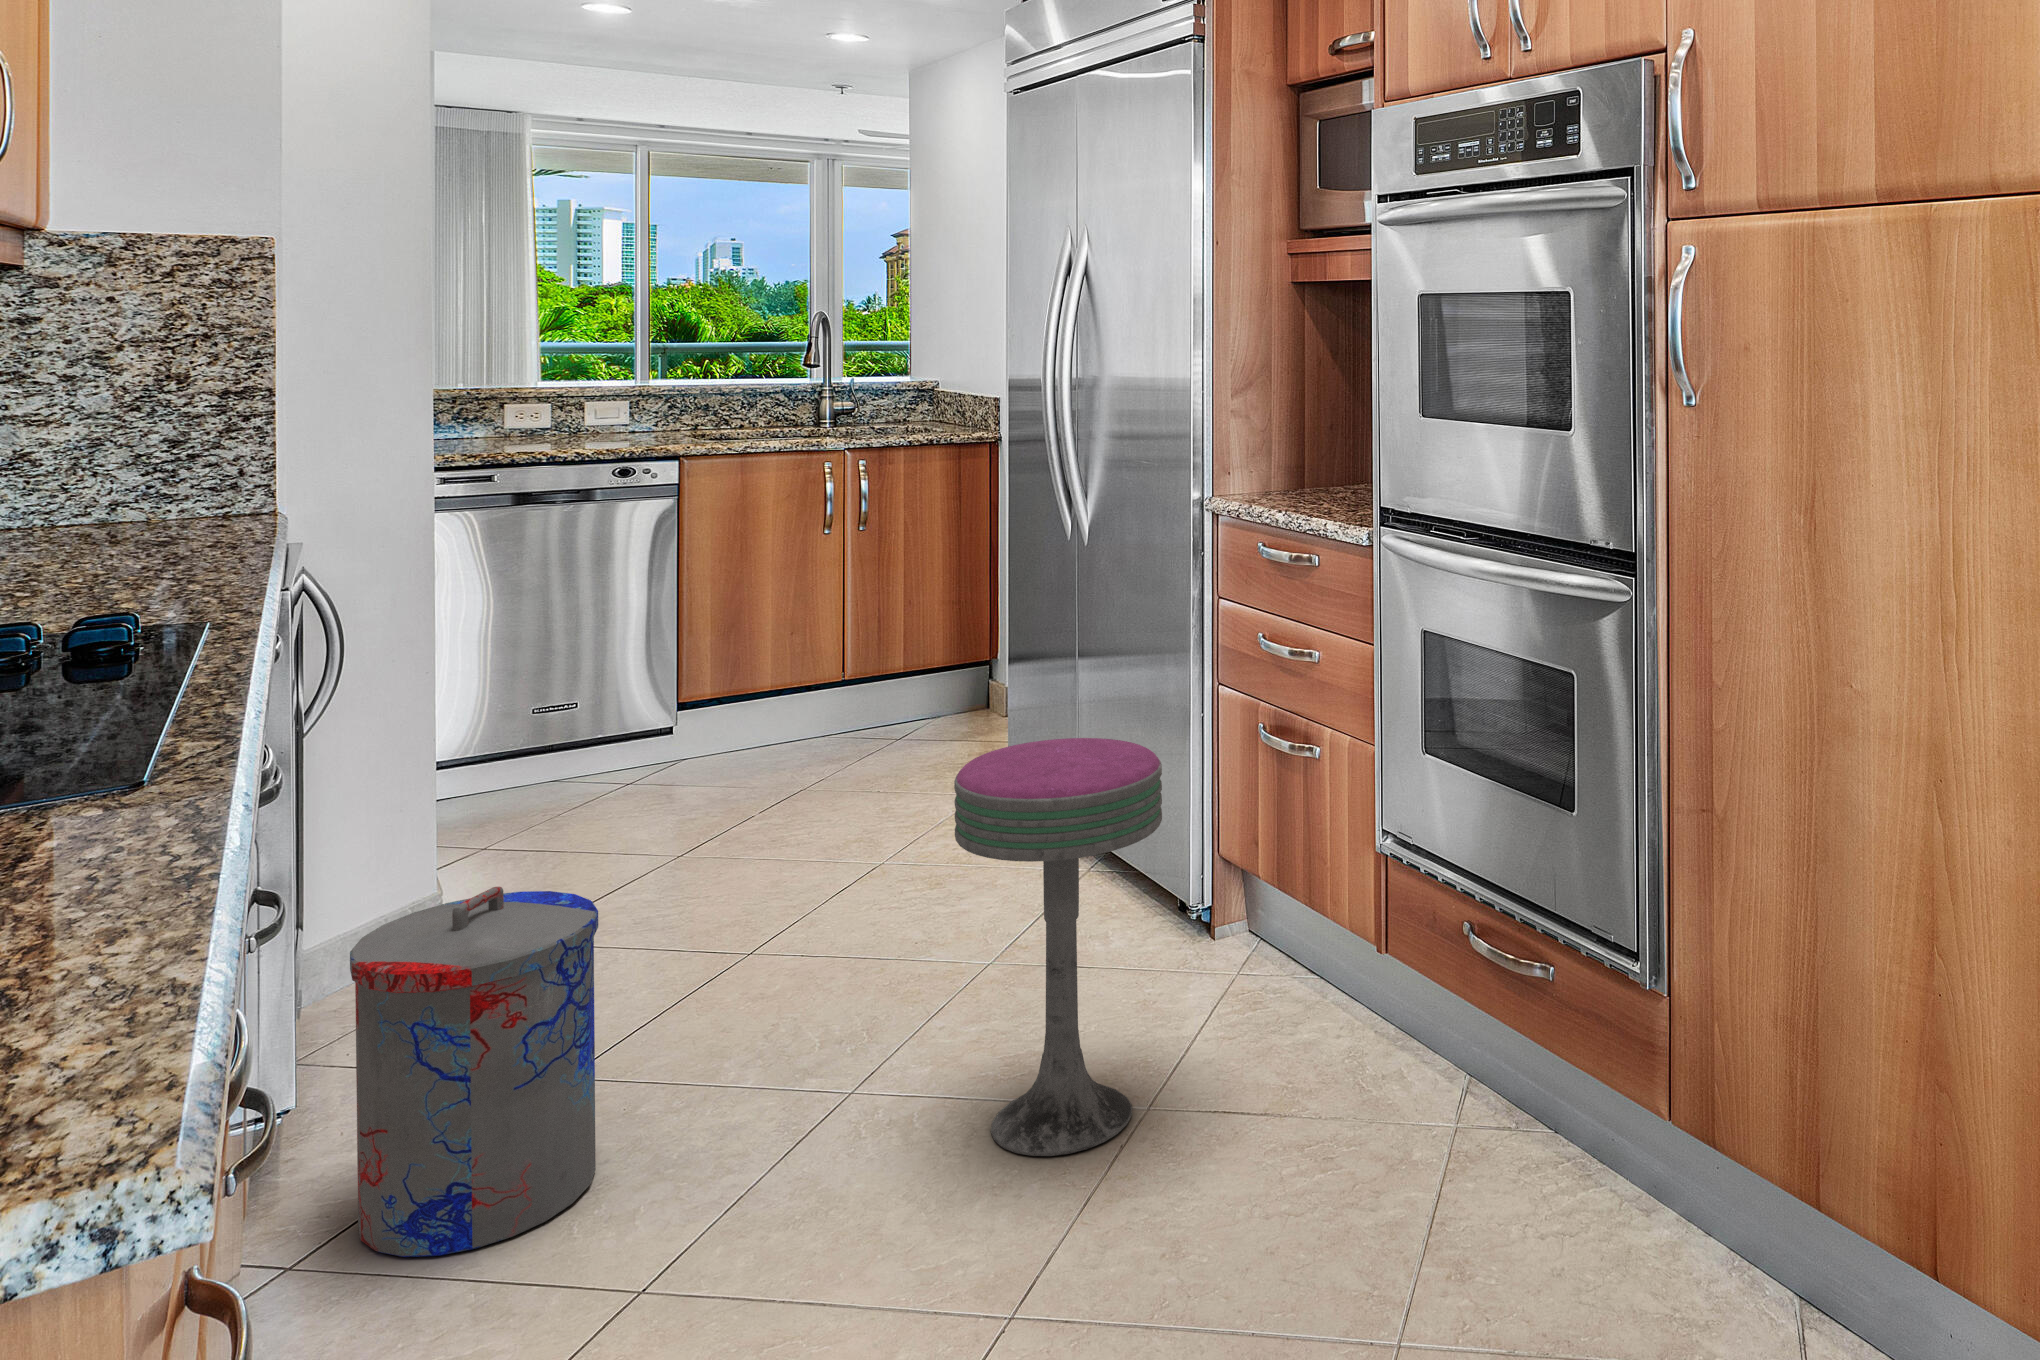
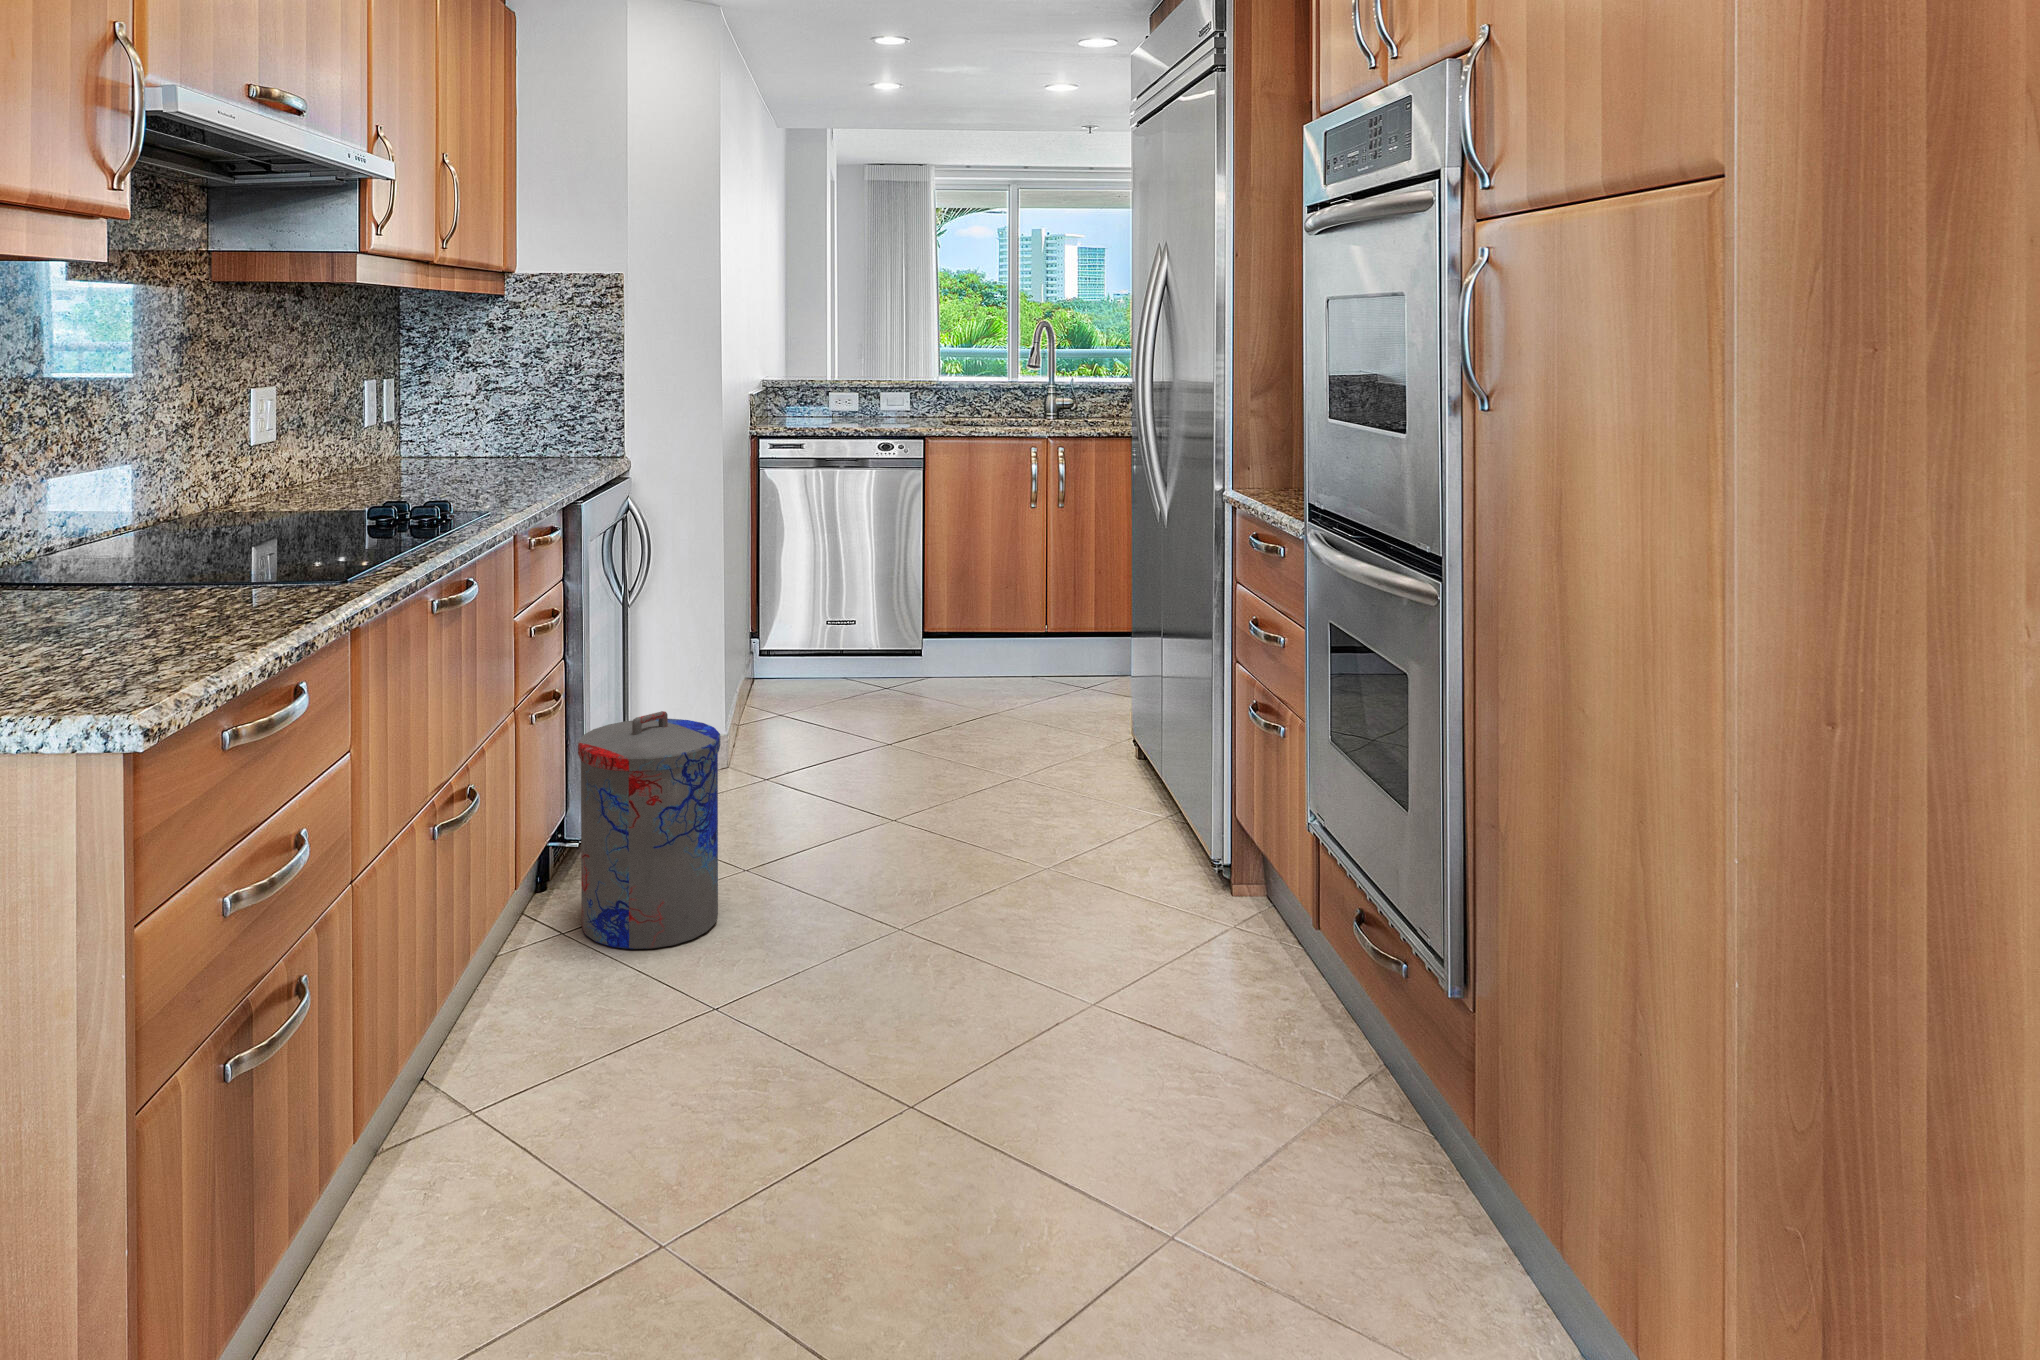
bar stool: present [954,738,1162,1156] -> none [934,667,1098,1005]

